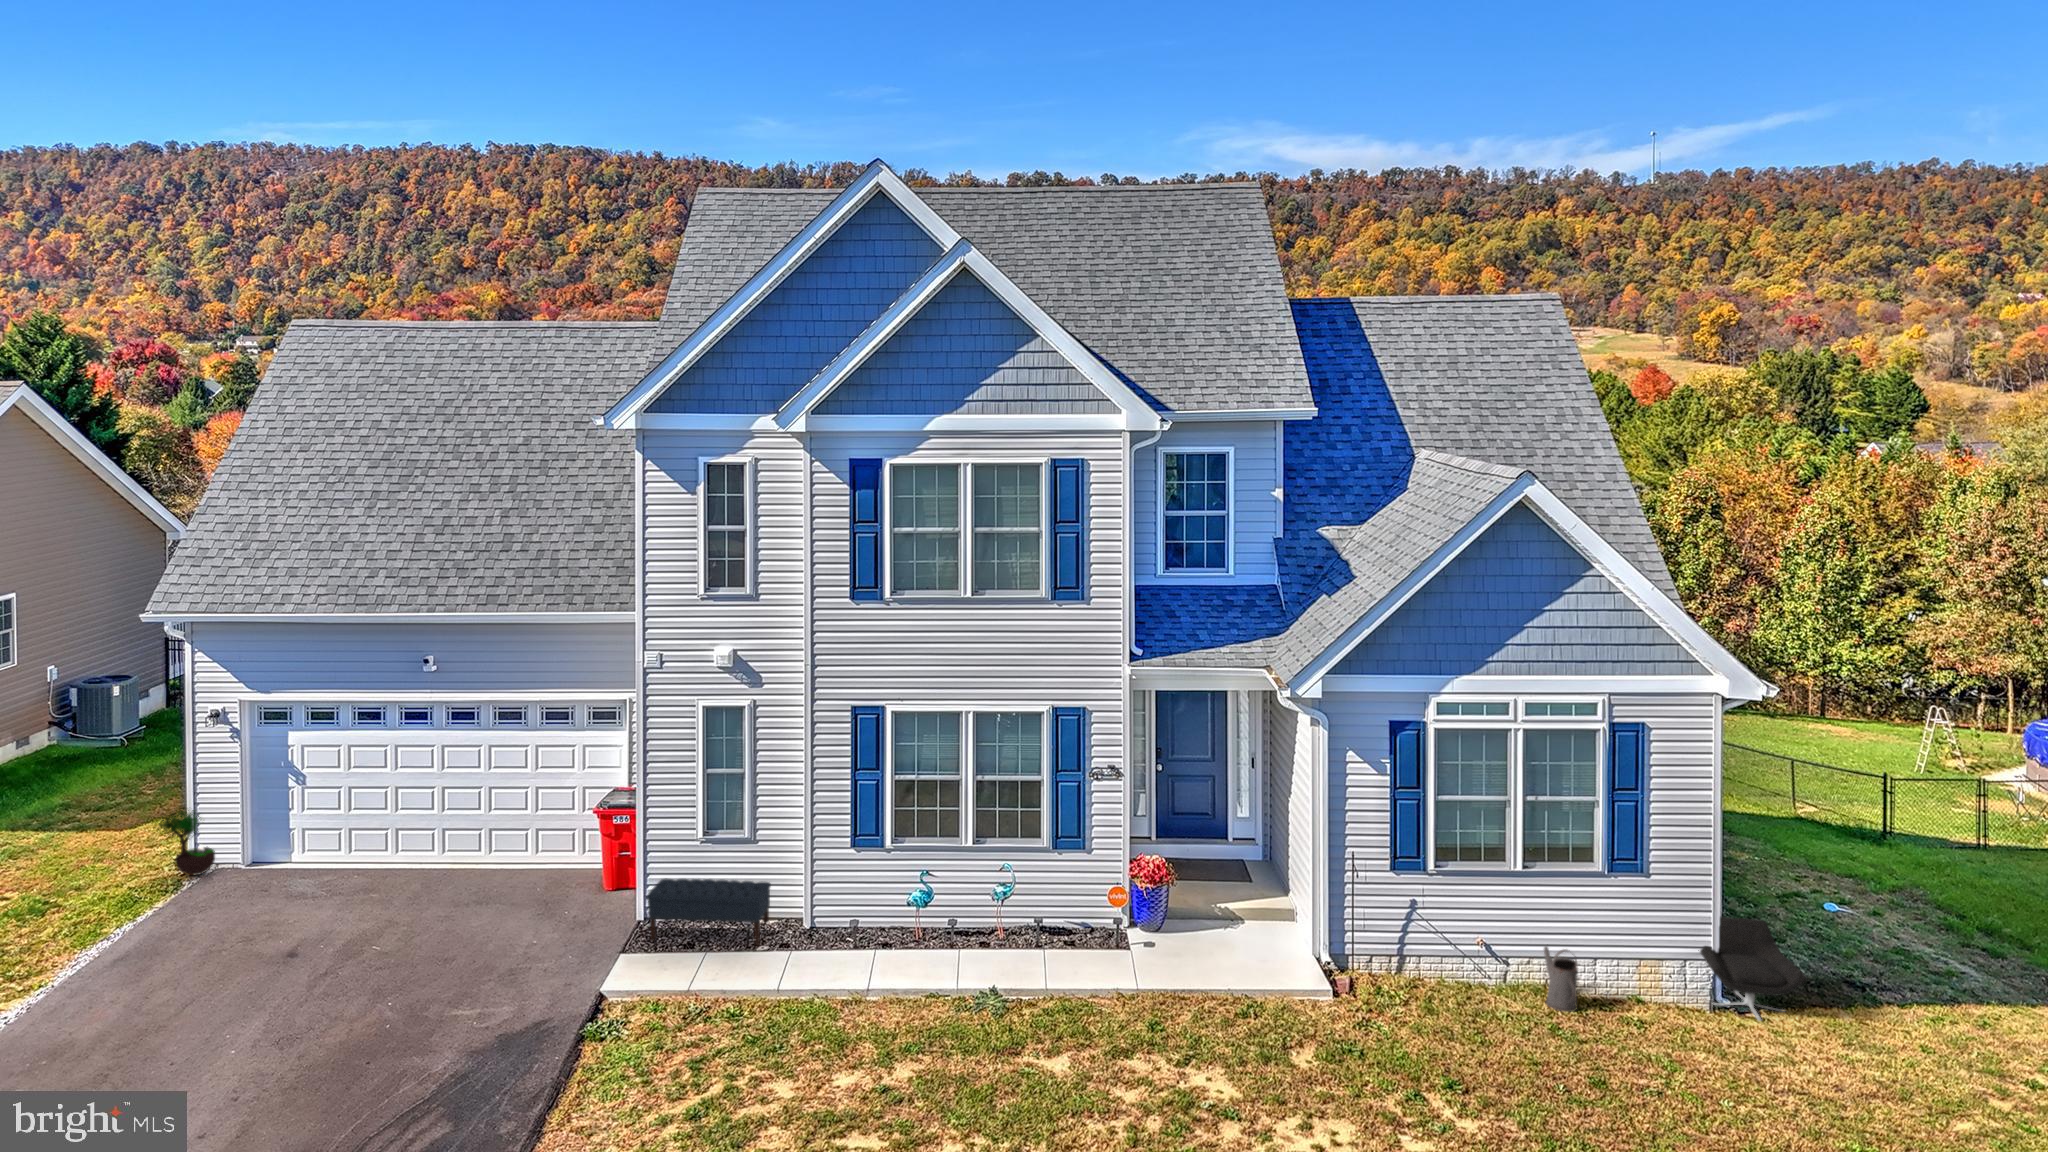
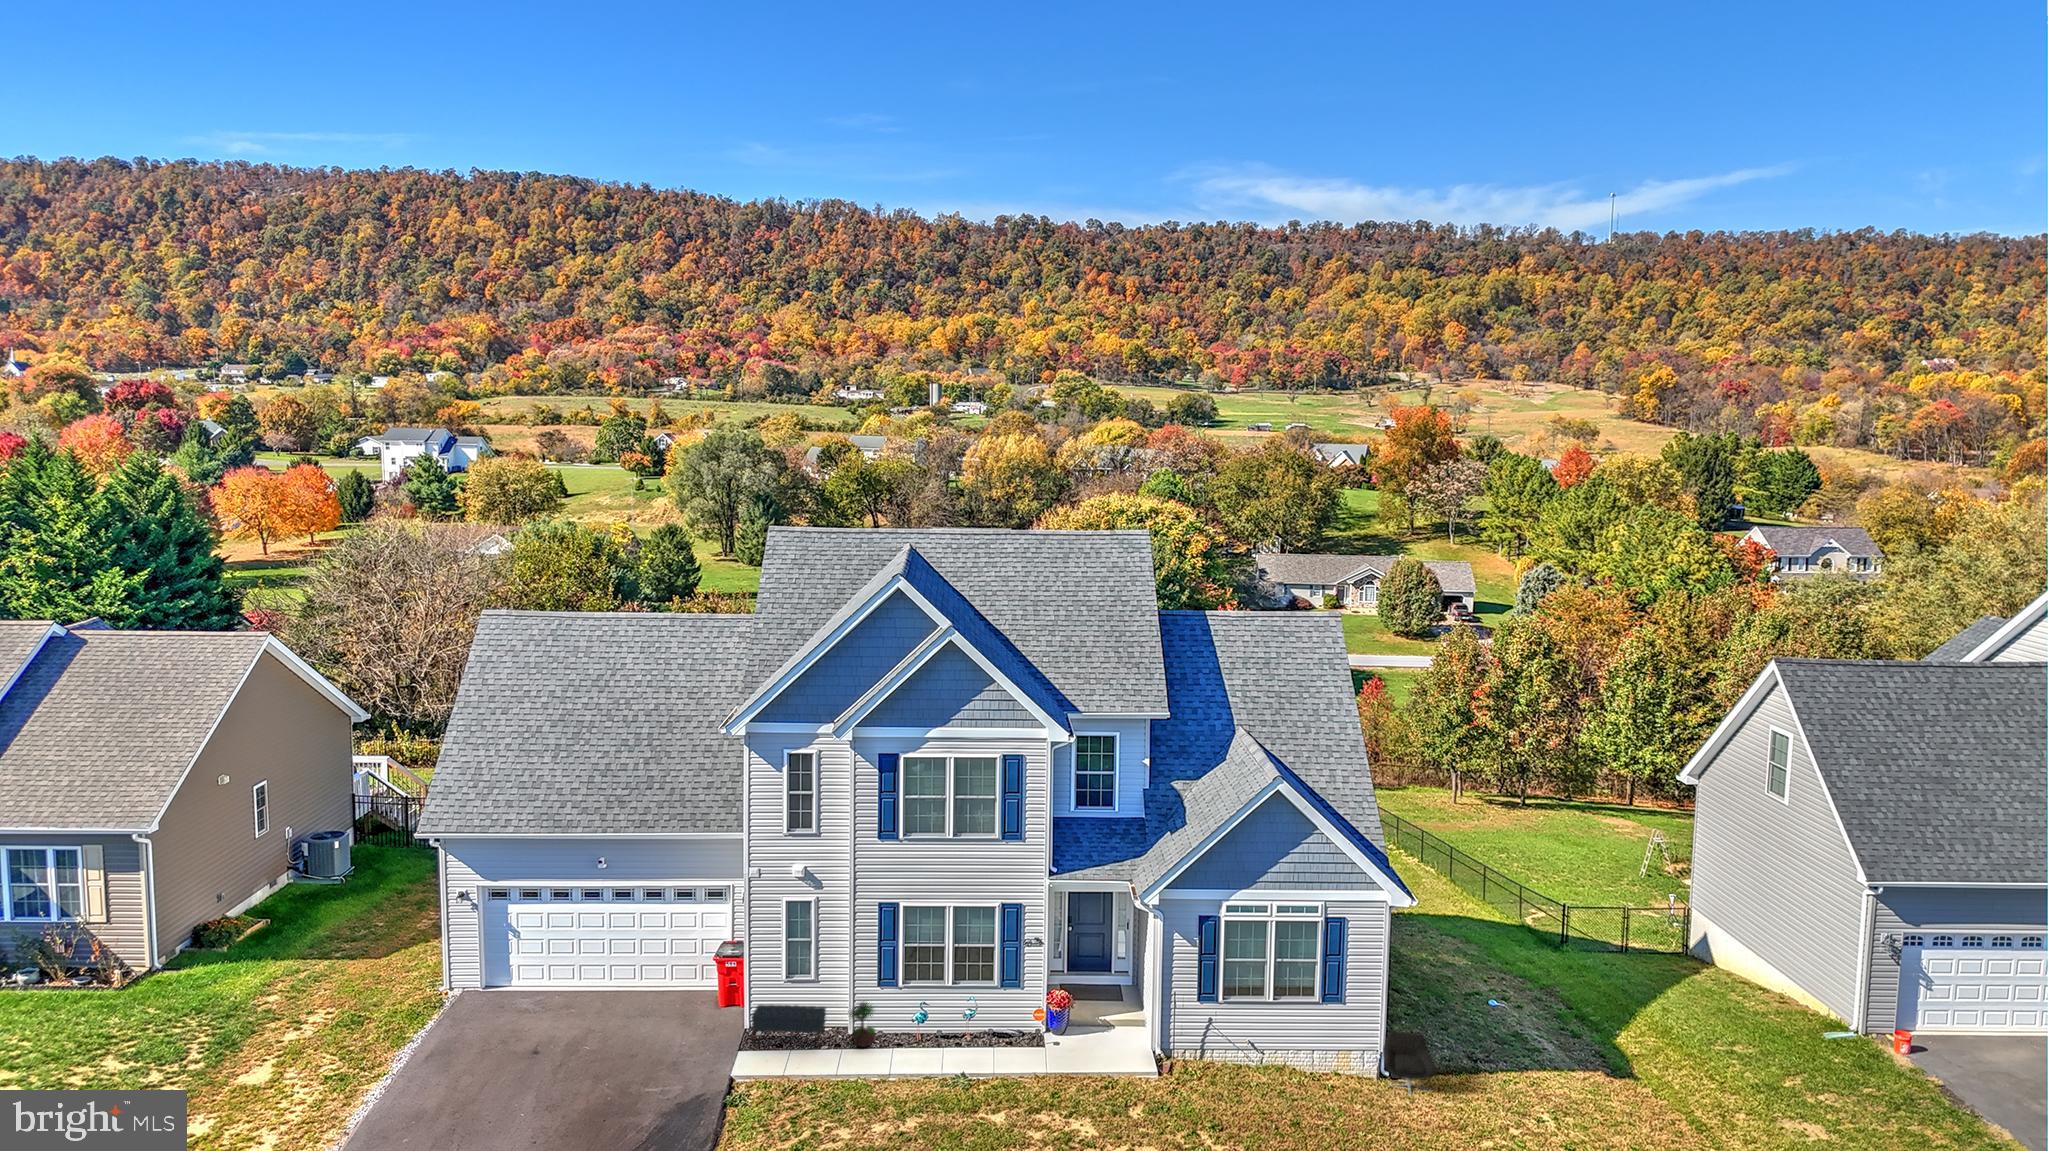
potted tree: present [158,810,215,875] -> present [848,1001,876,1047]
watering can: present [1544,946,1578,1012] -> none [1289,1045,1307,1090]

